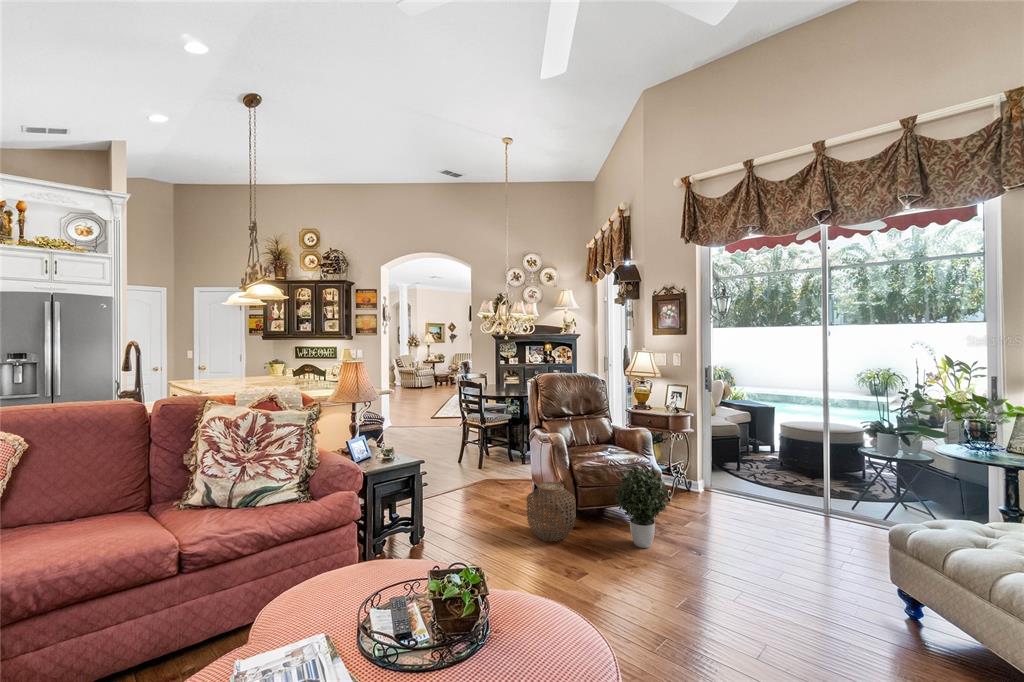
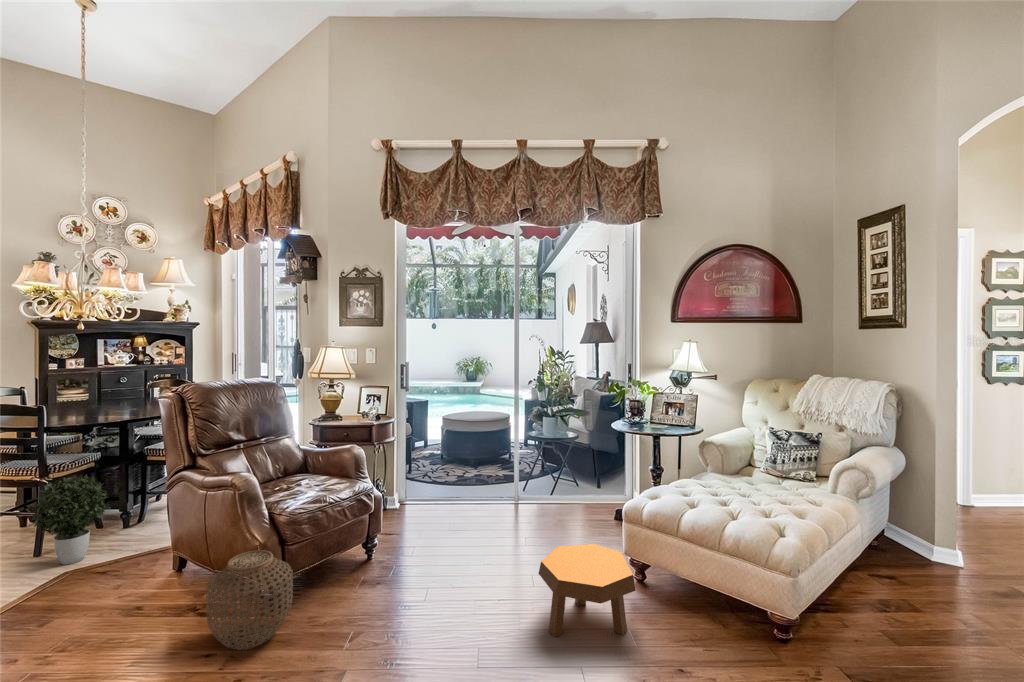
potted plant: present [614,468,670,548] -> present [29,474,111,565]
footstool: none [757,546,863,646] -> present [538,544,635,637]

